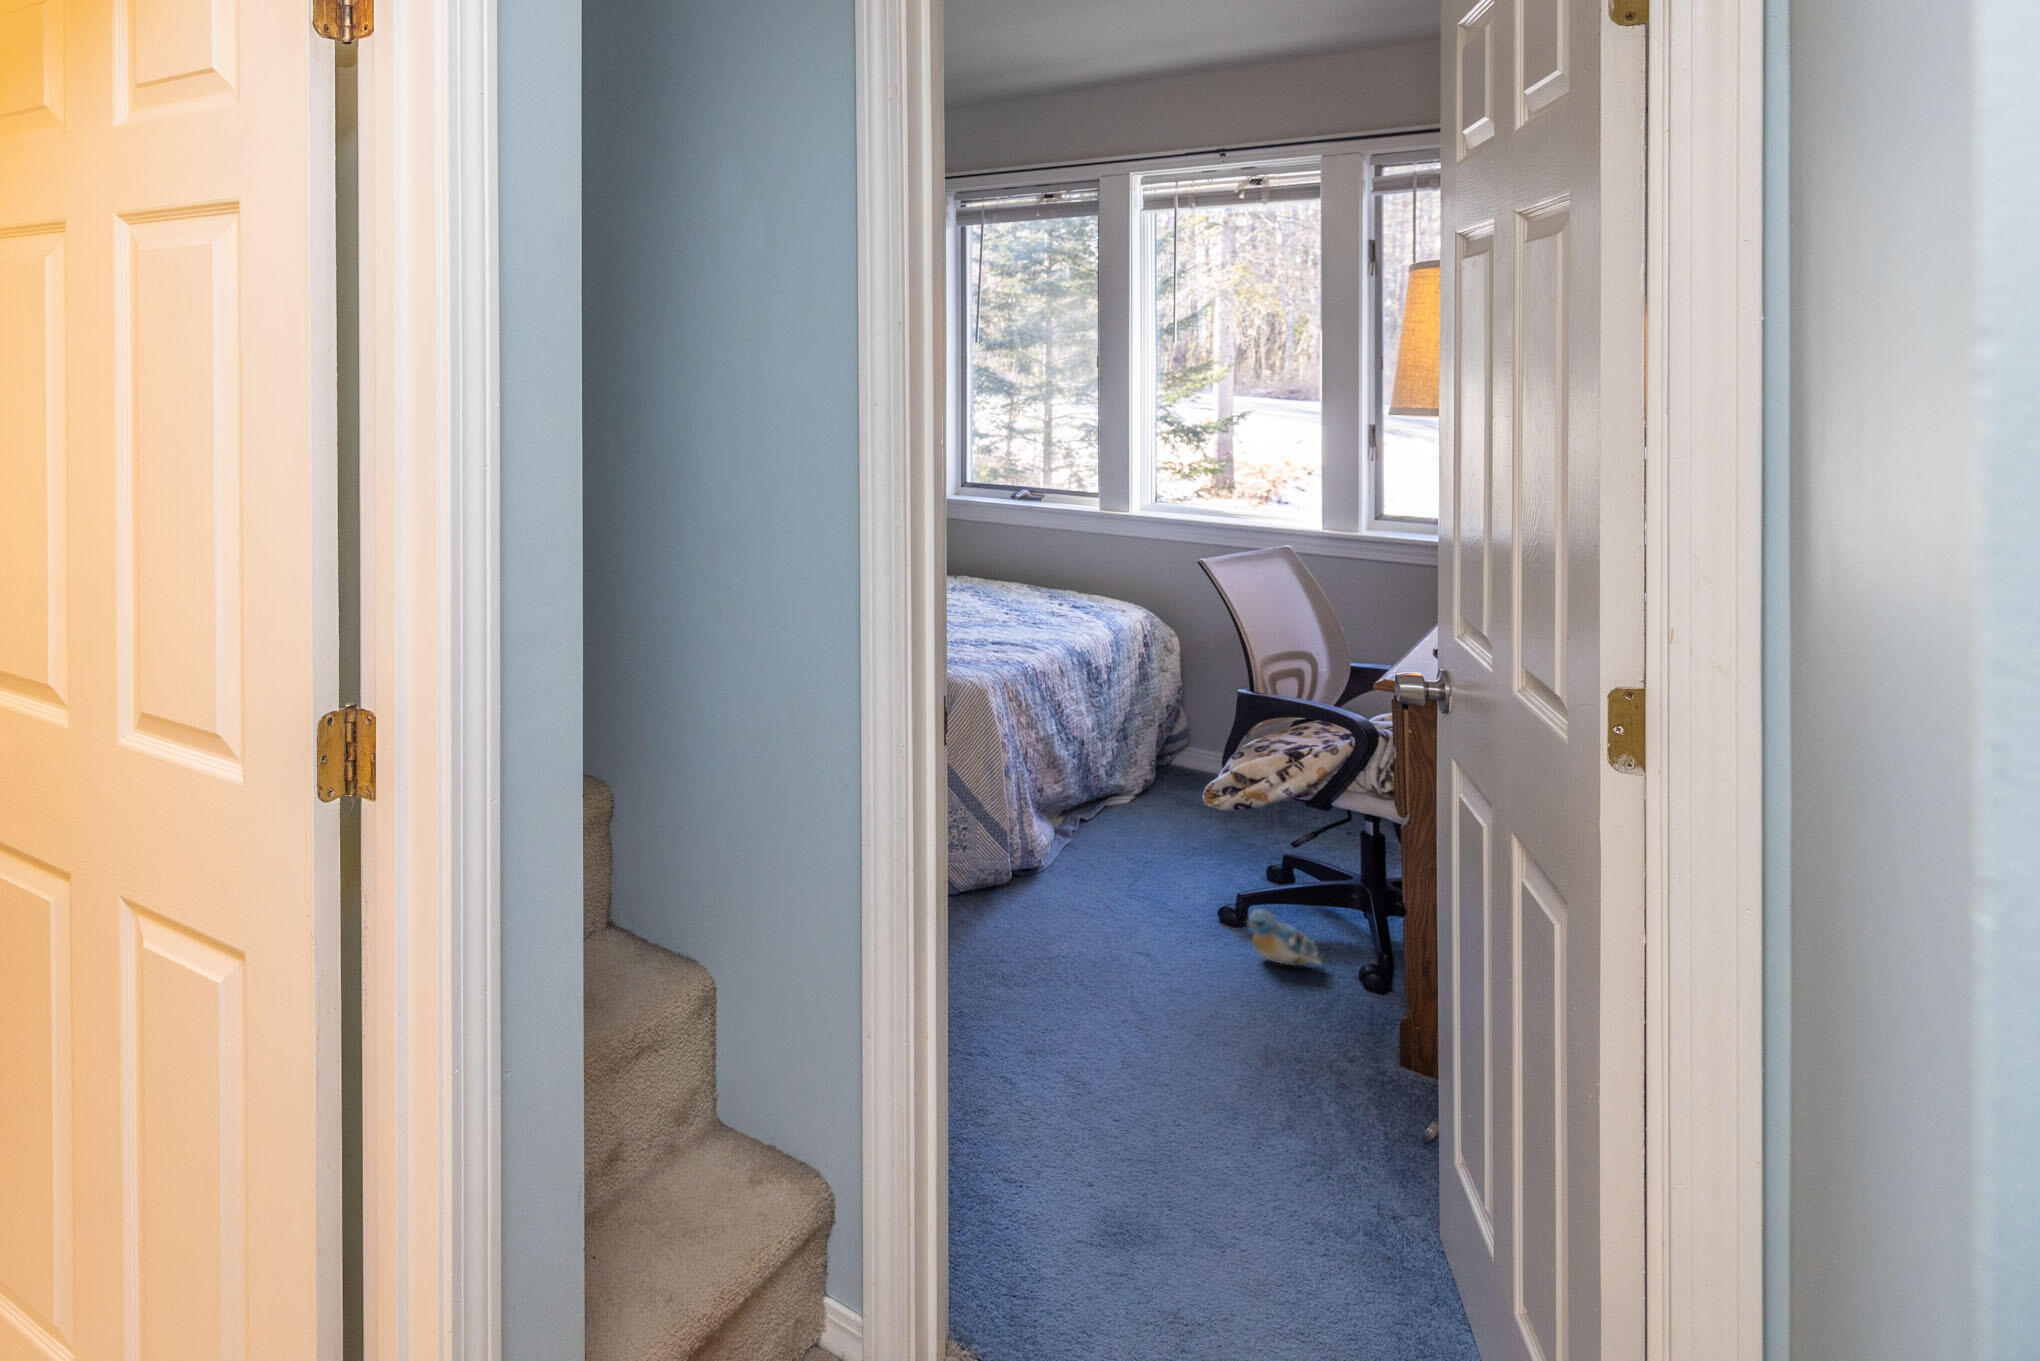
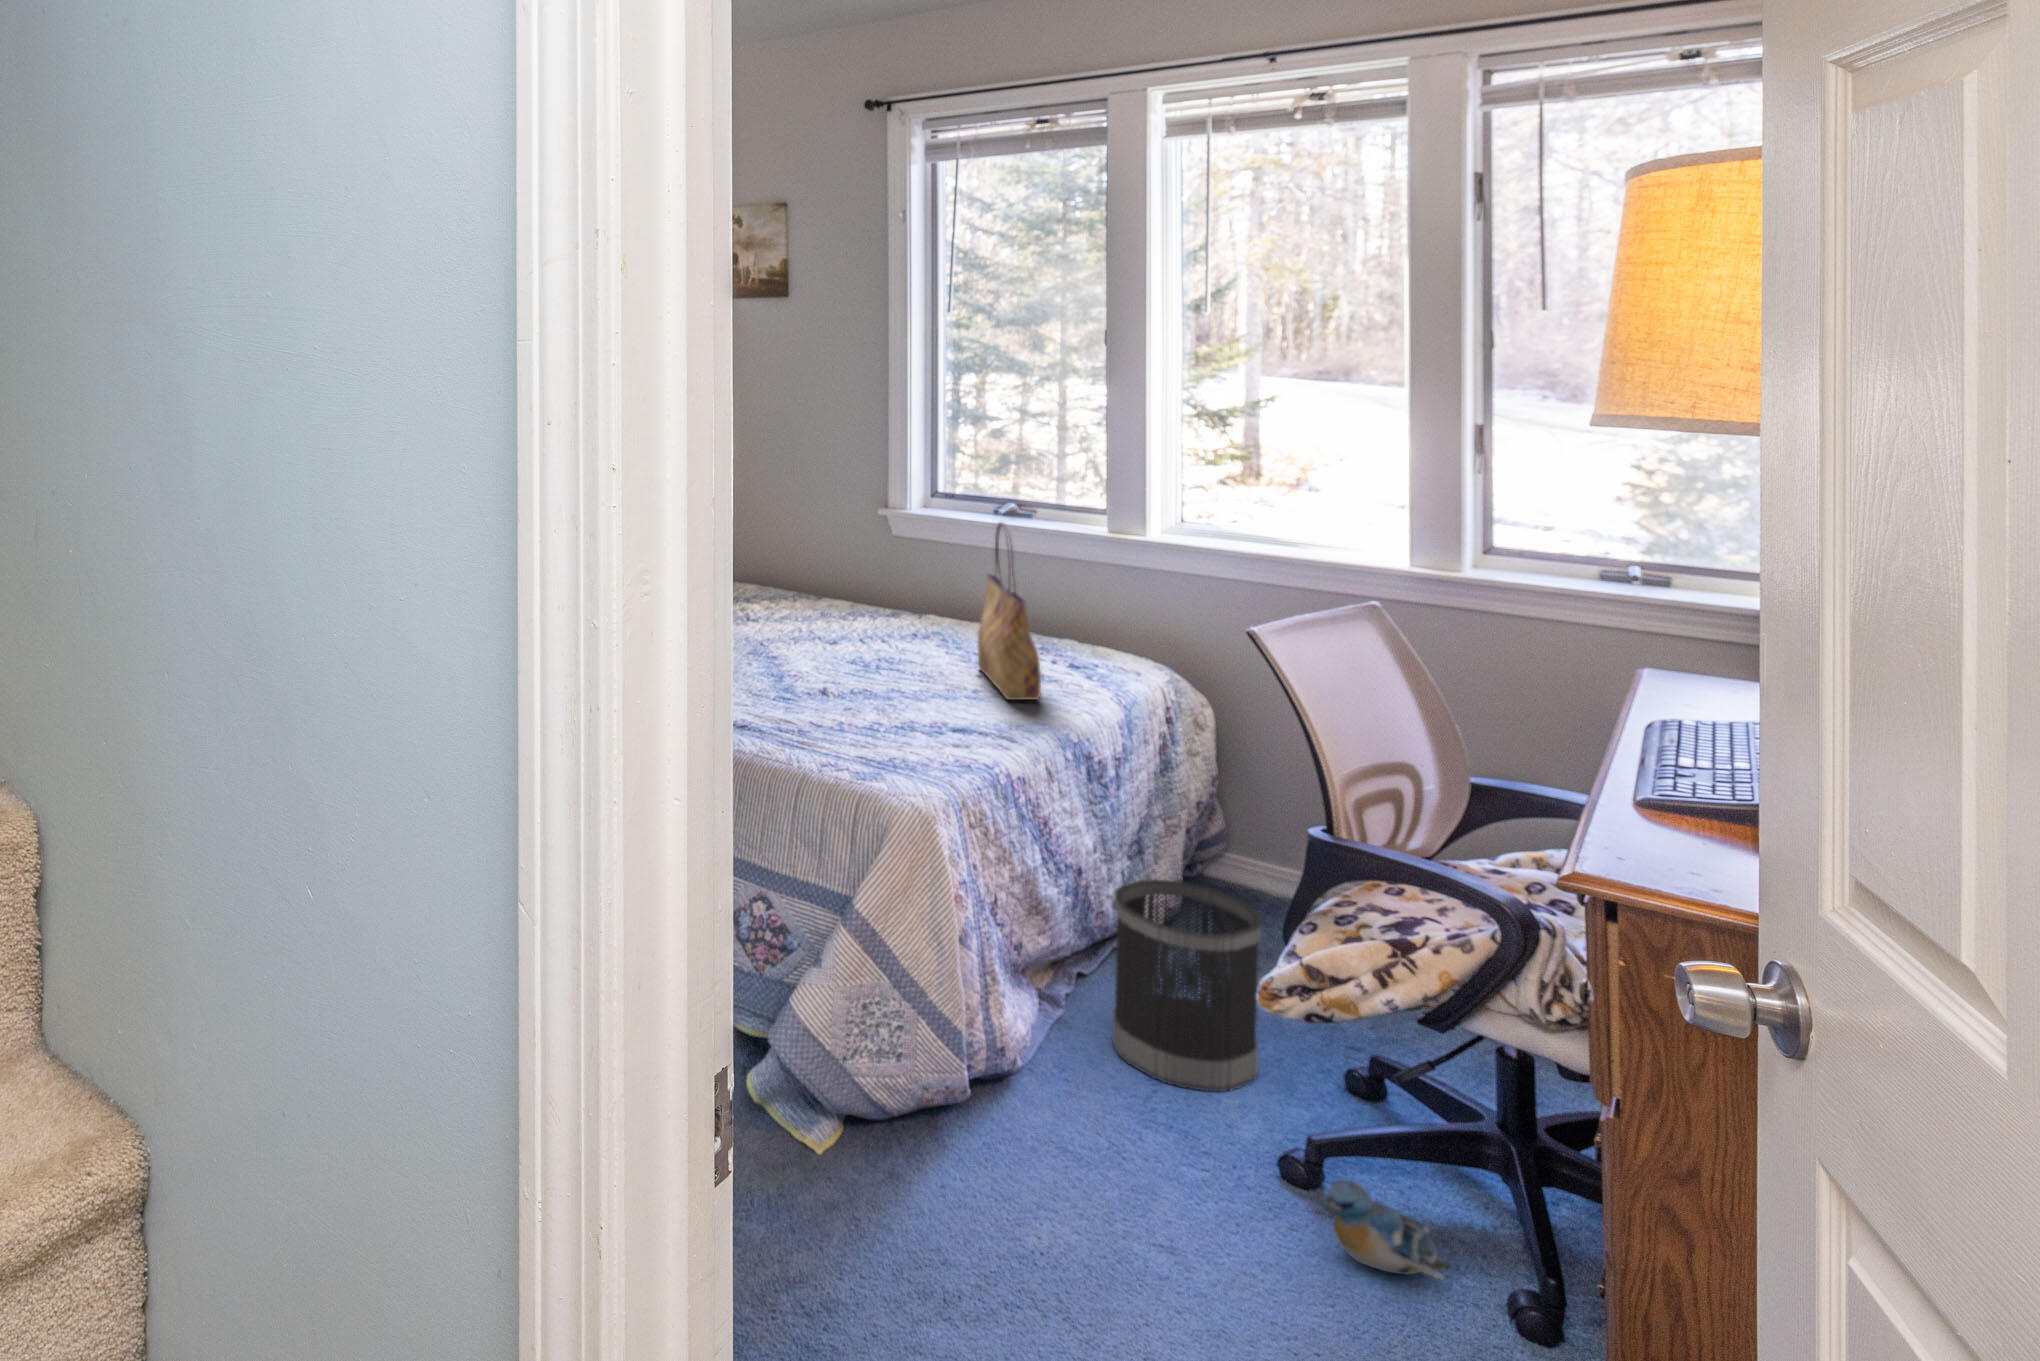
tote bag: none [1005,497,1054,625] -> present [978,523,1041,700]
wastebasket: none [1107,744,1210,882] -> present [1112,880,1261,1092]

